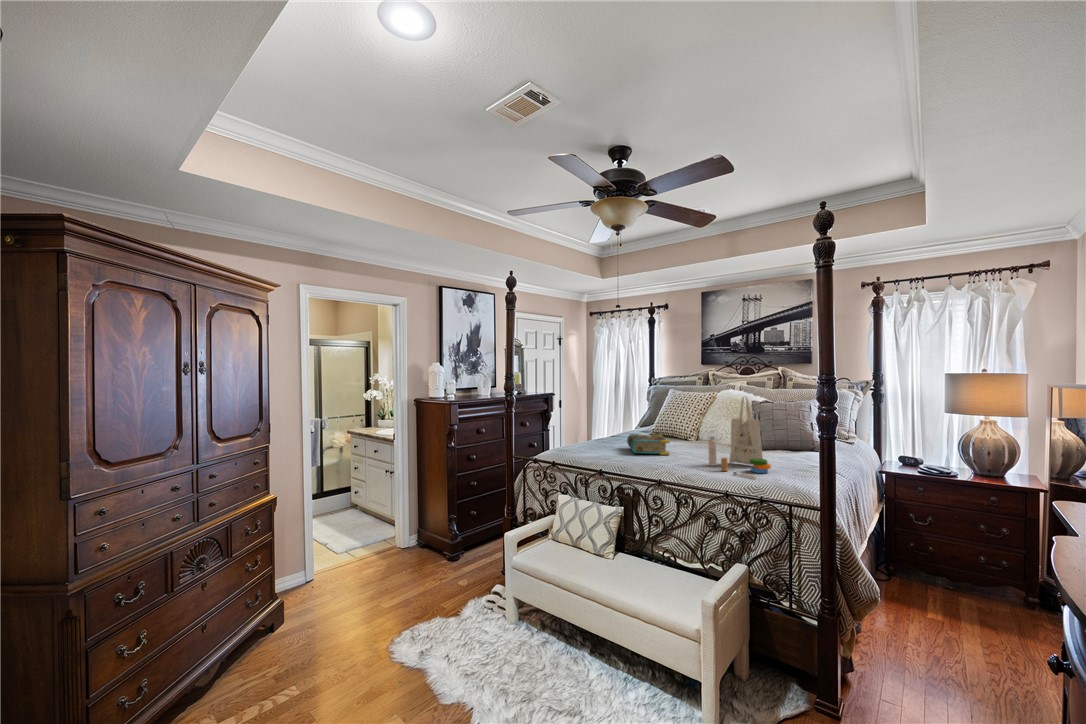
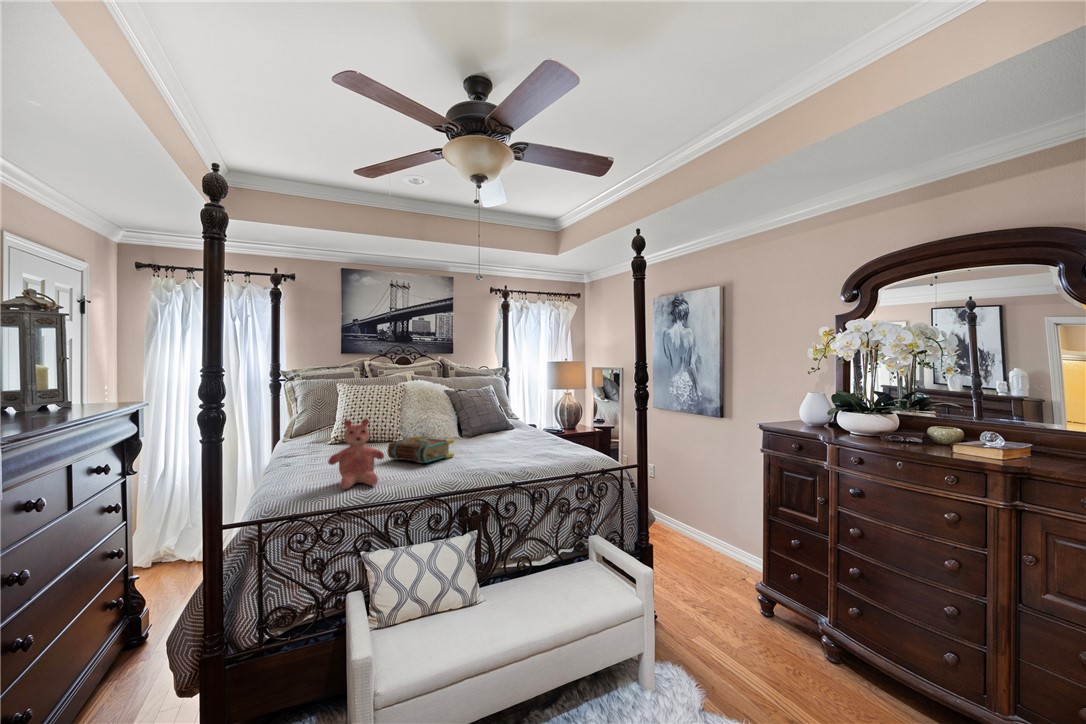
tote bag: present [708,397,771,479] -> none [513,383,576,458]
teddy bear: none [563,411,597,456] -> present [328,419,384,489]

